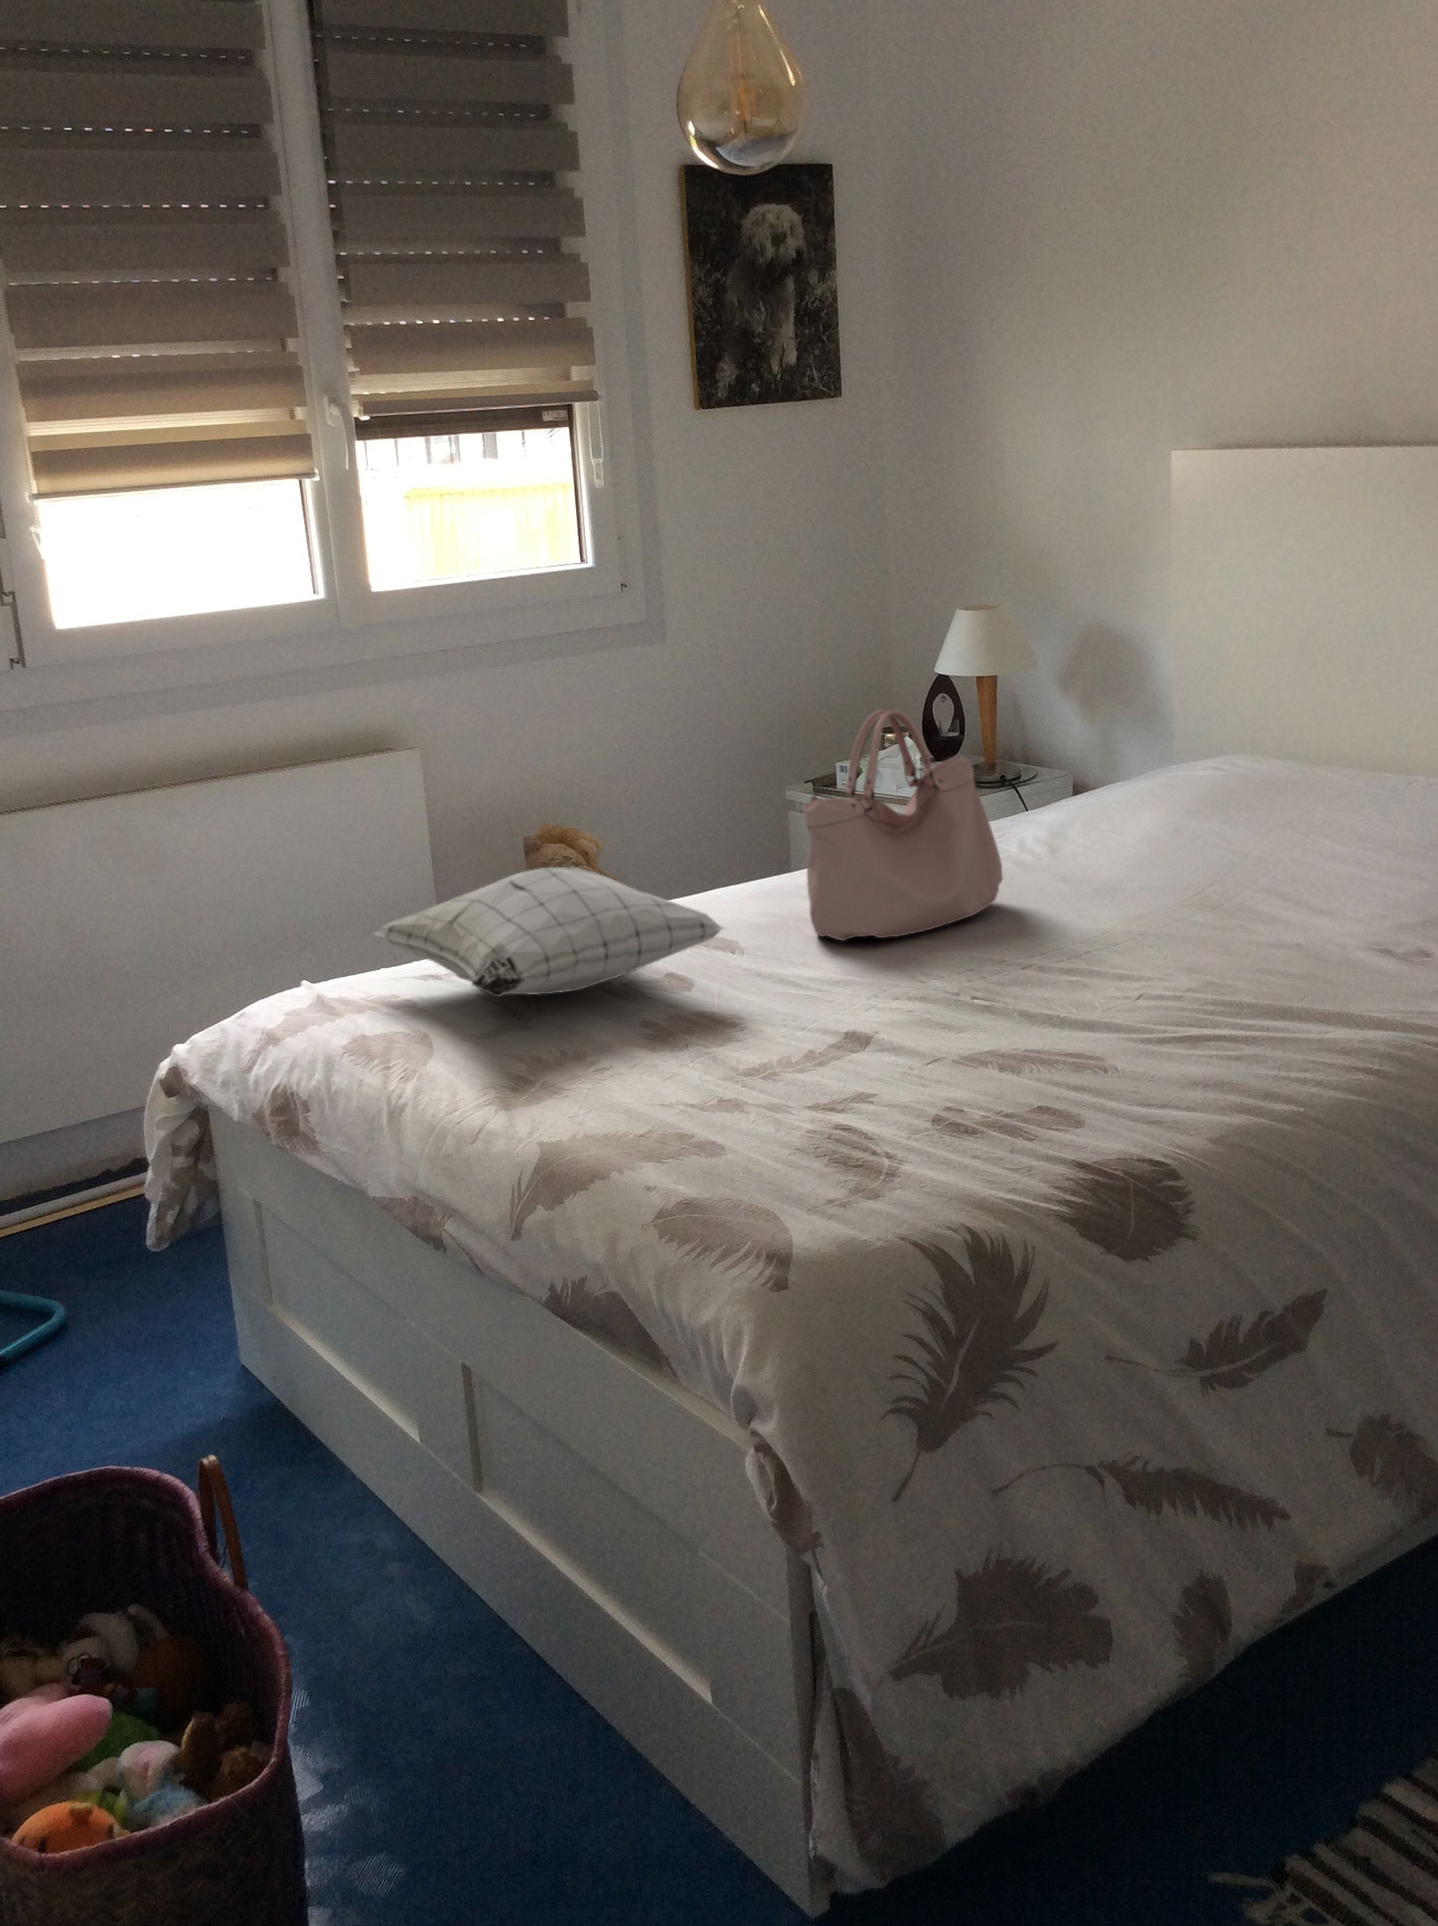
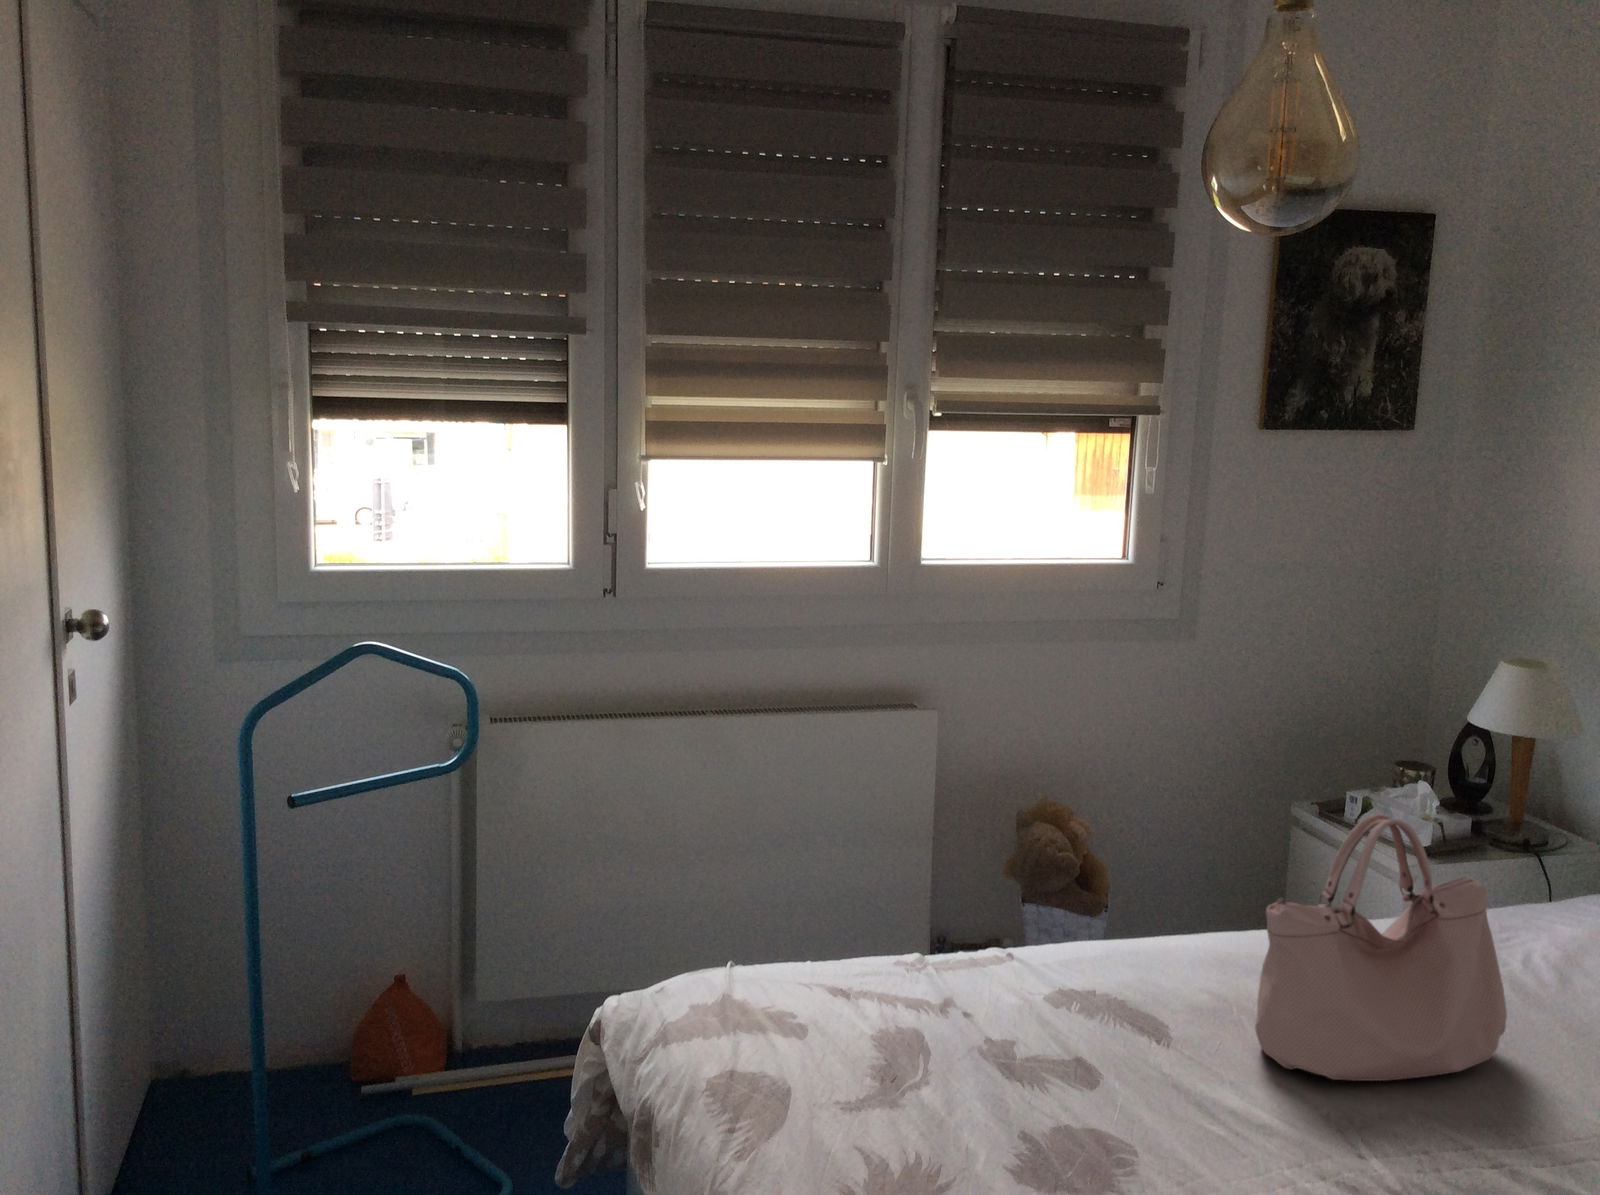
pillow: present [375,867,723,997] -> none [786,920,1138,1087]

